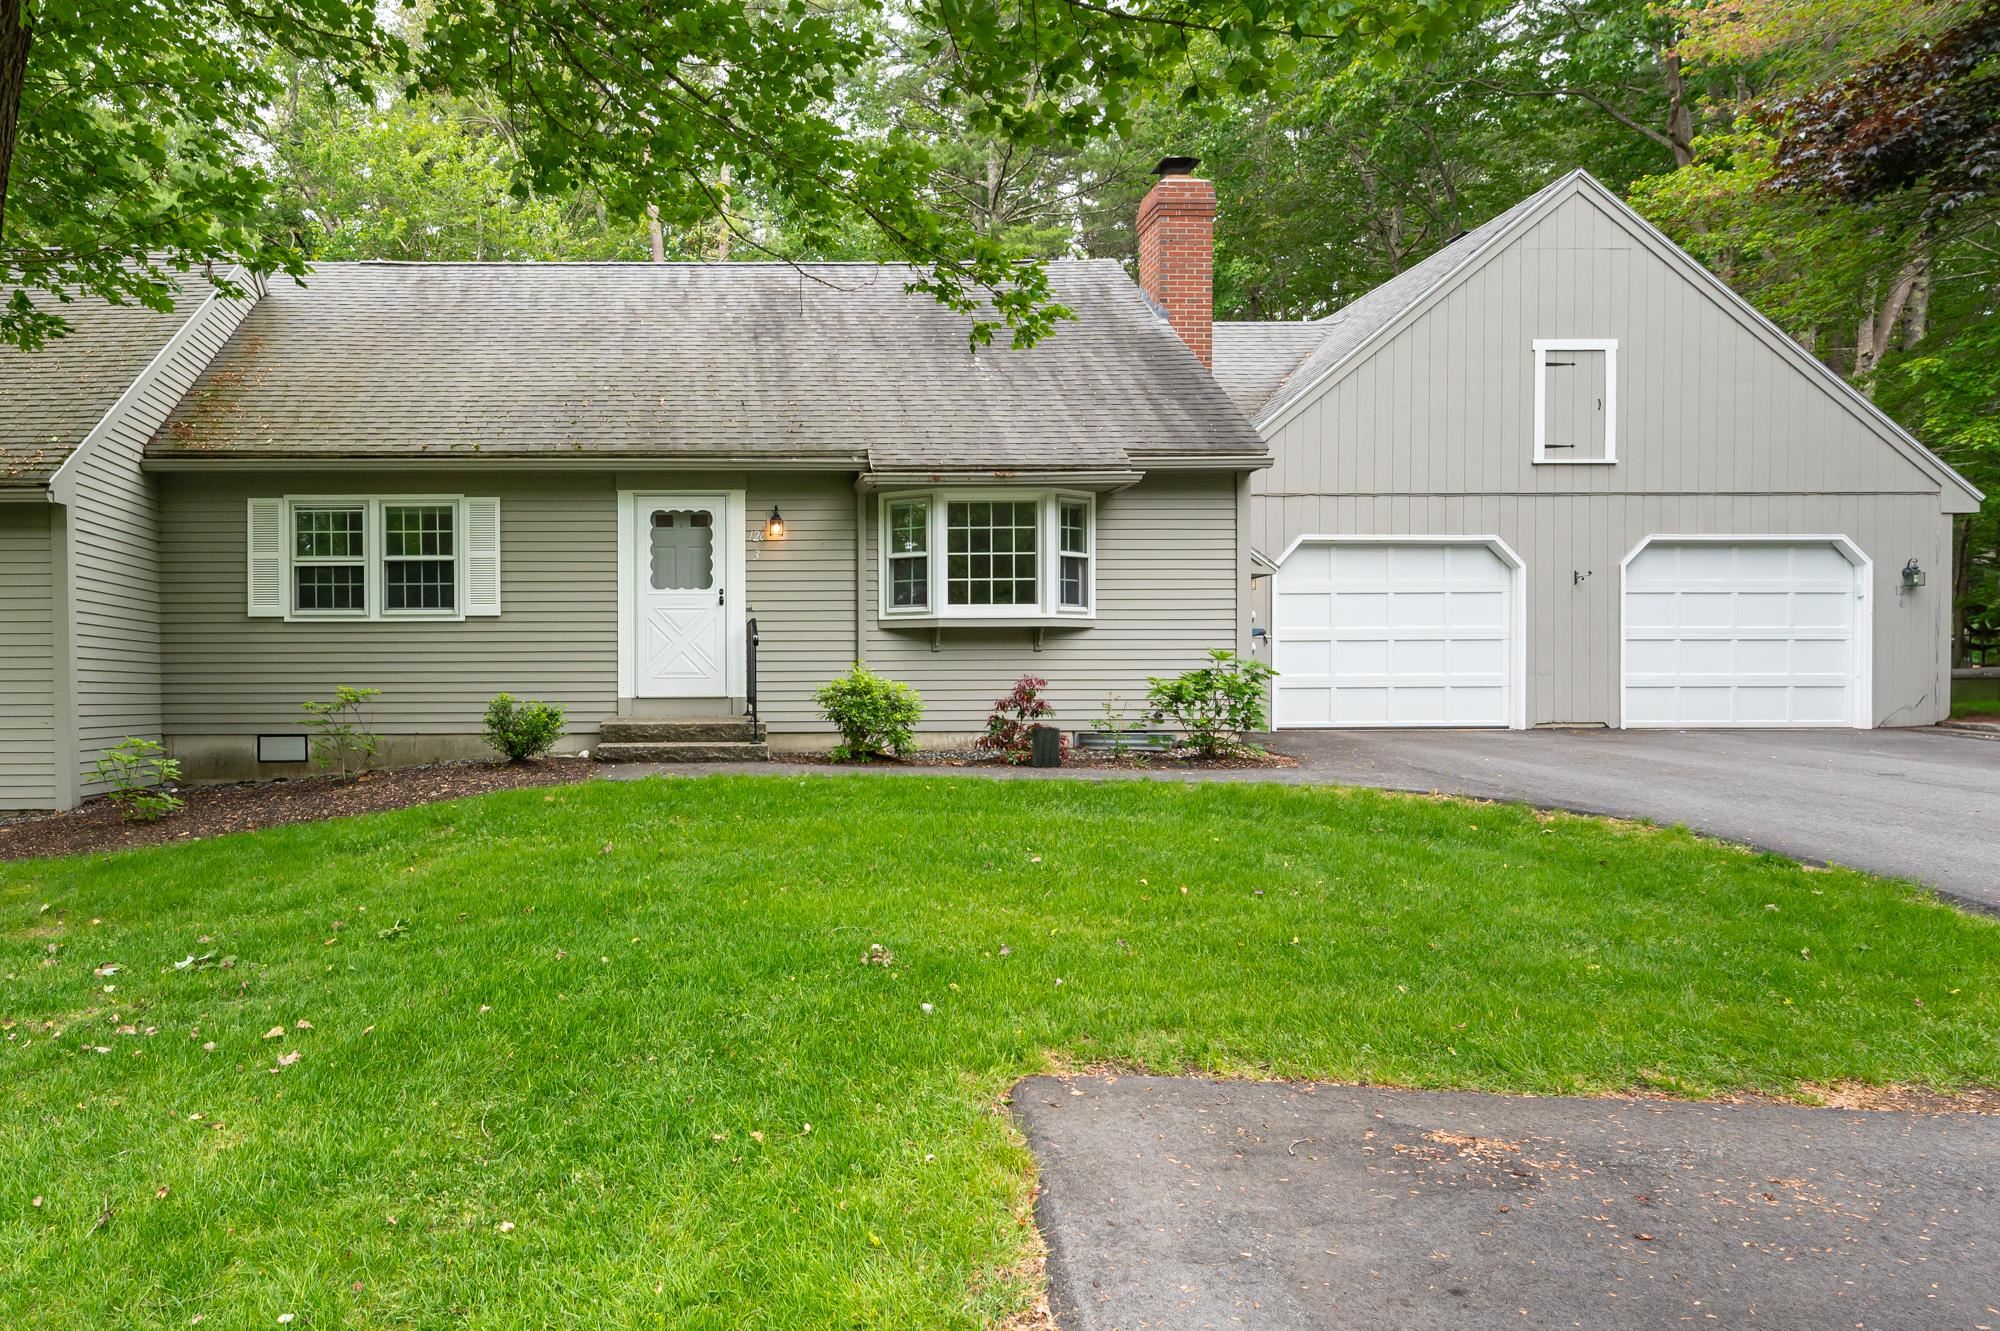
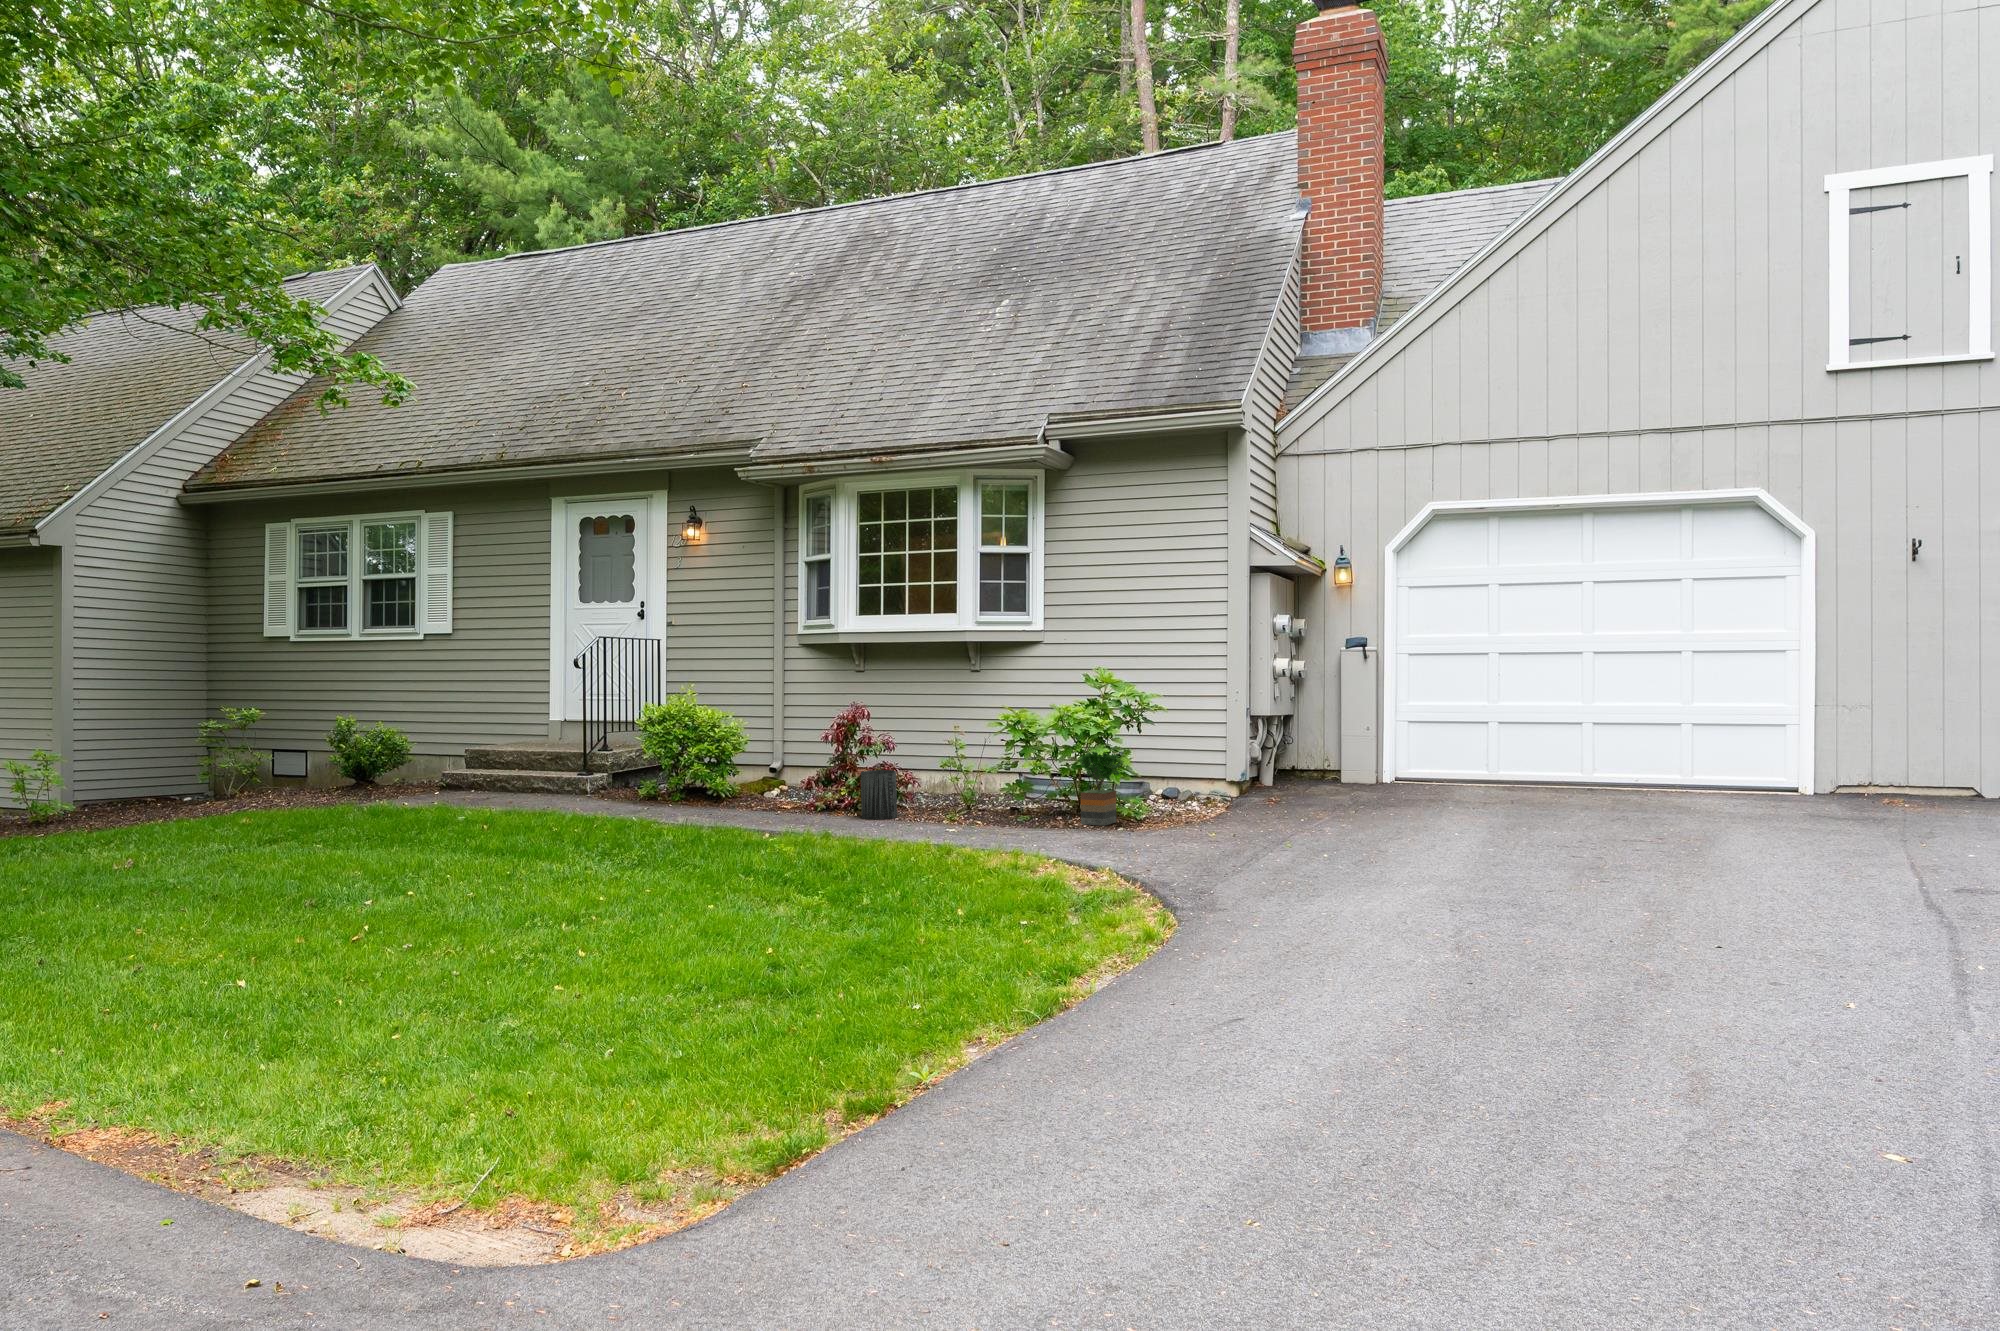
potted tree: none [1199,706,1237,762] -> present [1080,751,1123,826]

